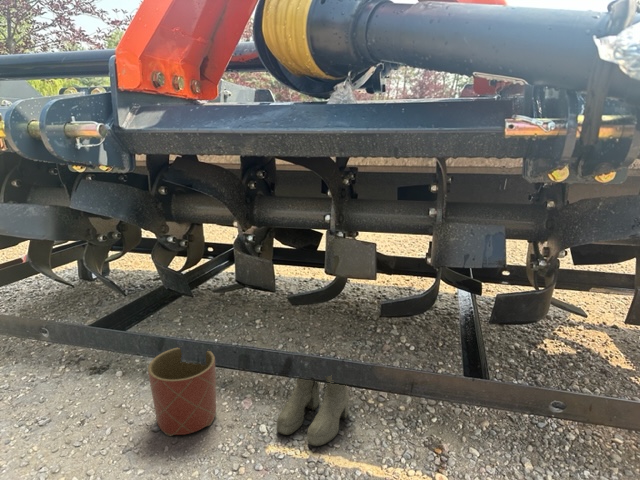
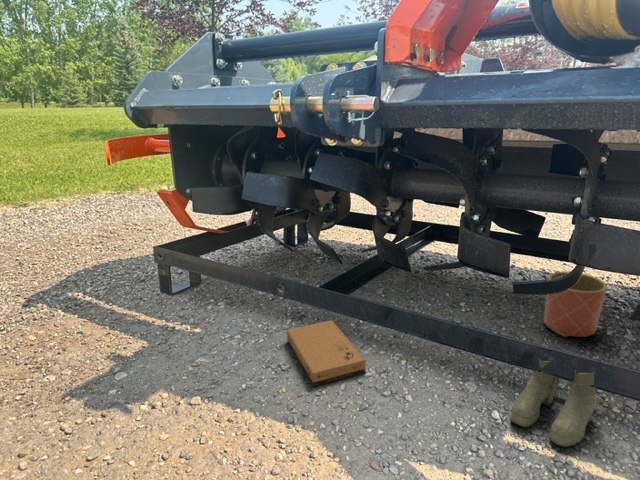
planter: present [148,348,216,436] -> present [544,271,607,337]
cardboard box: none [53,358,140,437] -> present [287,320,365,386]

